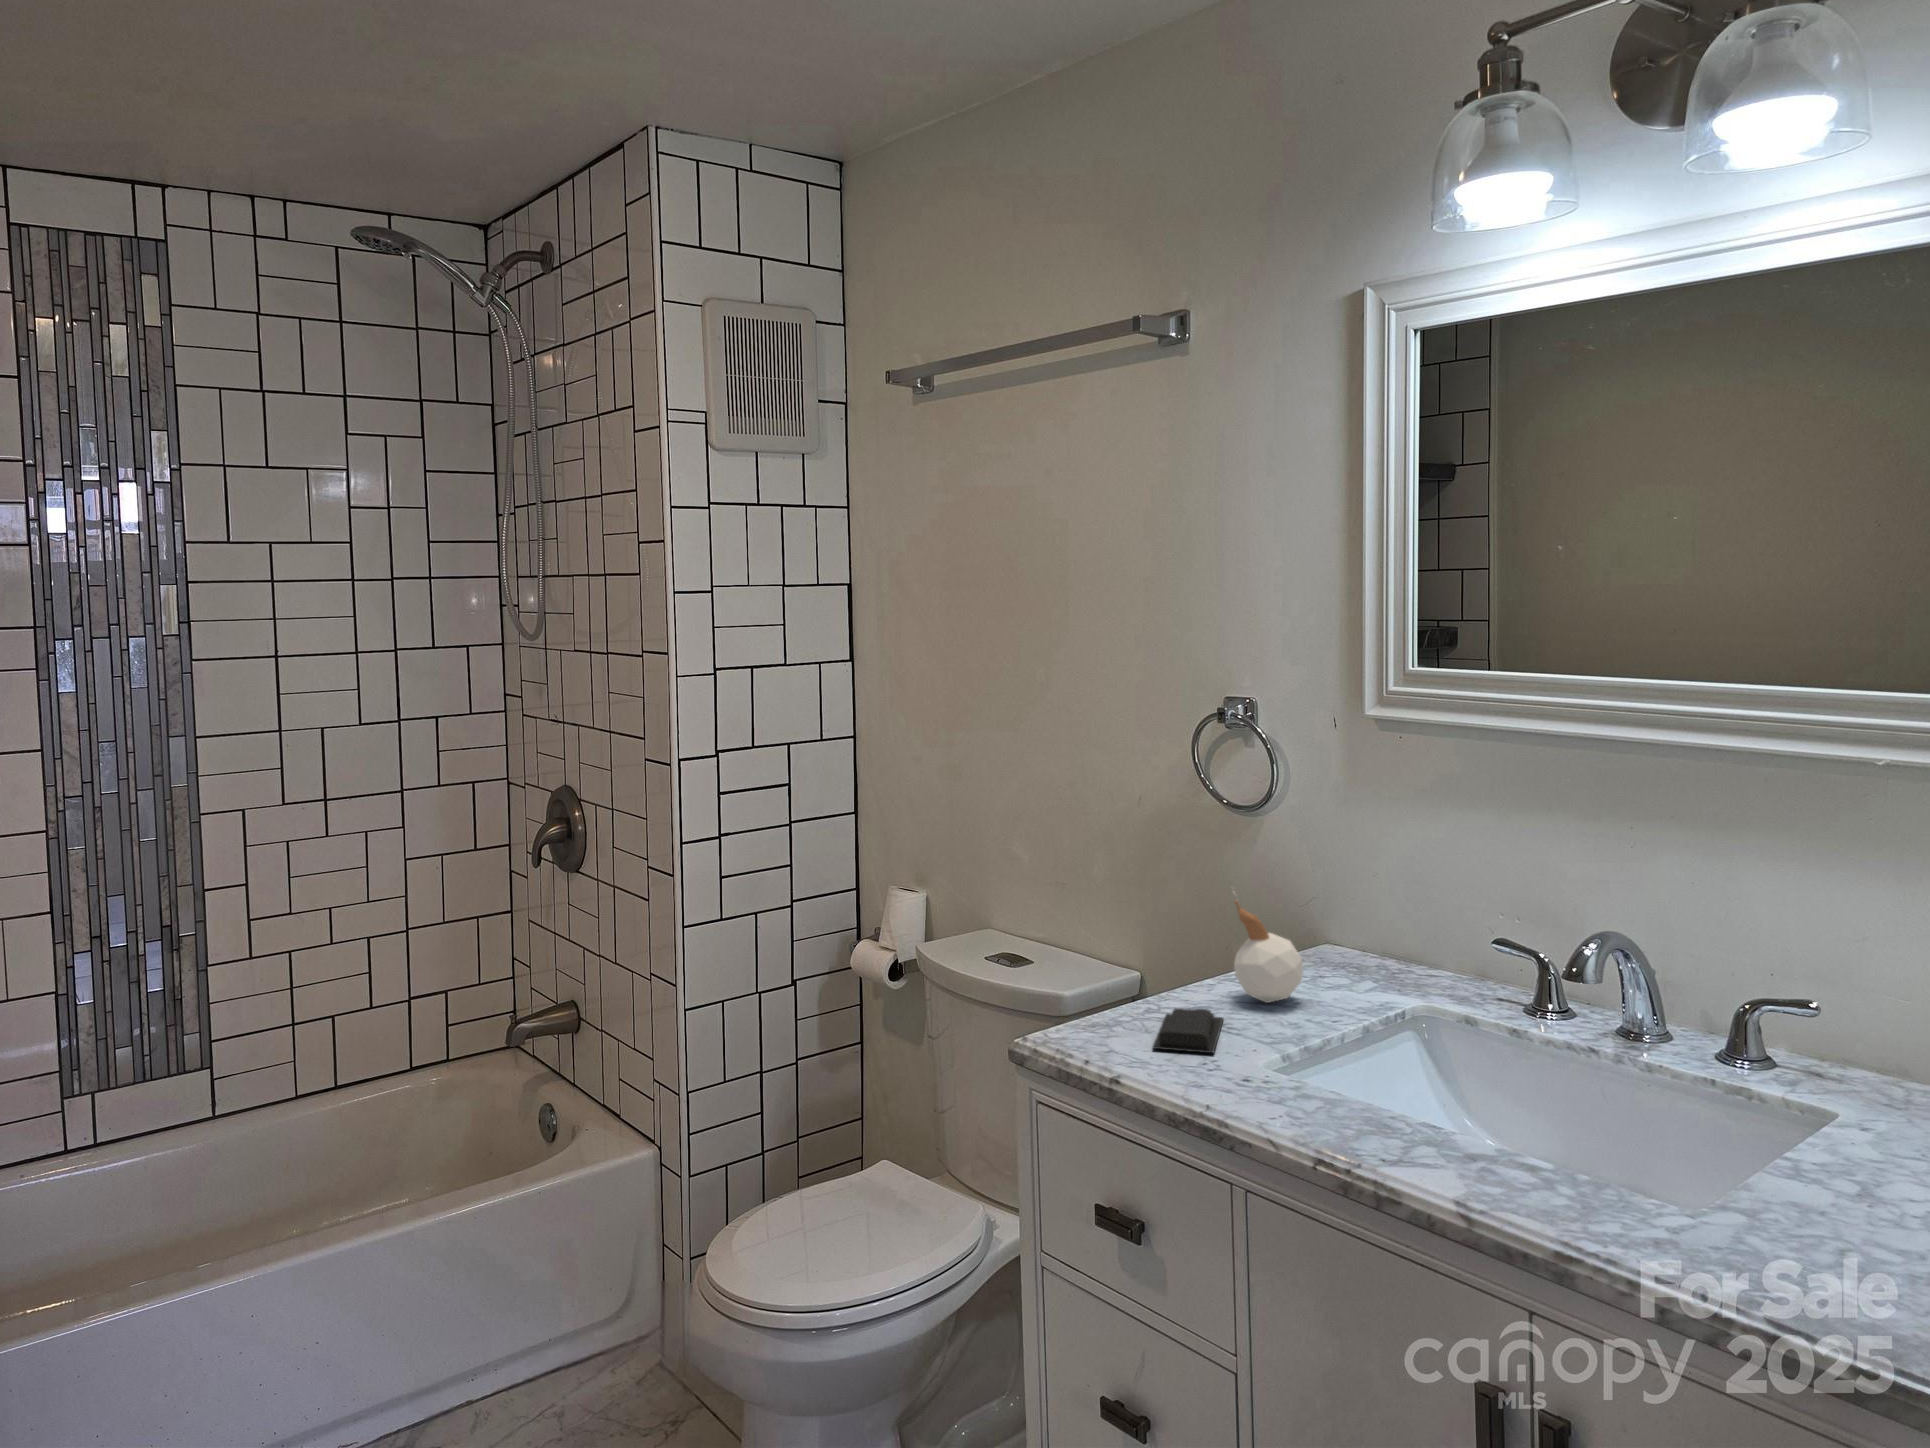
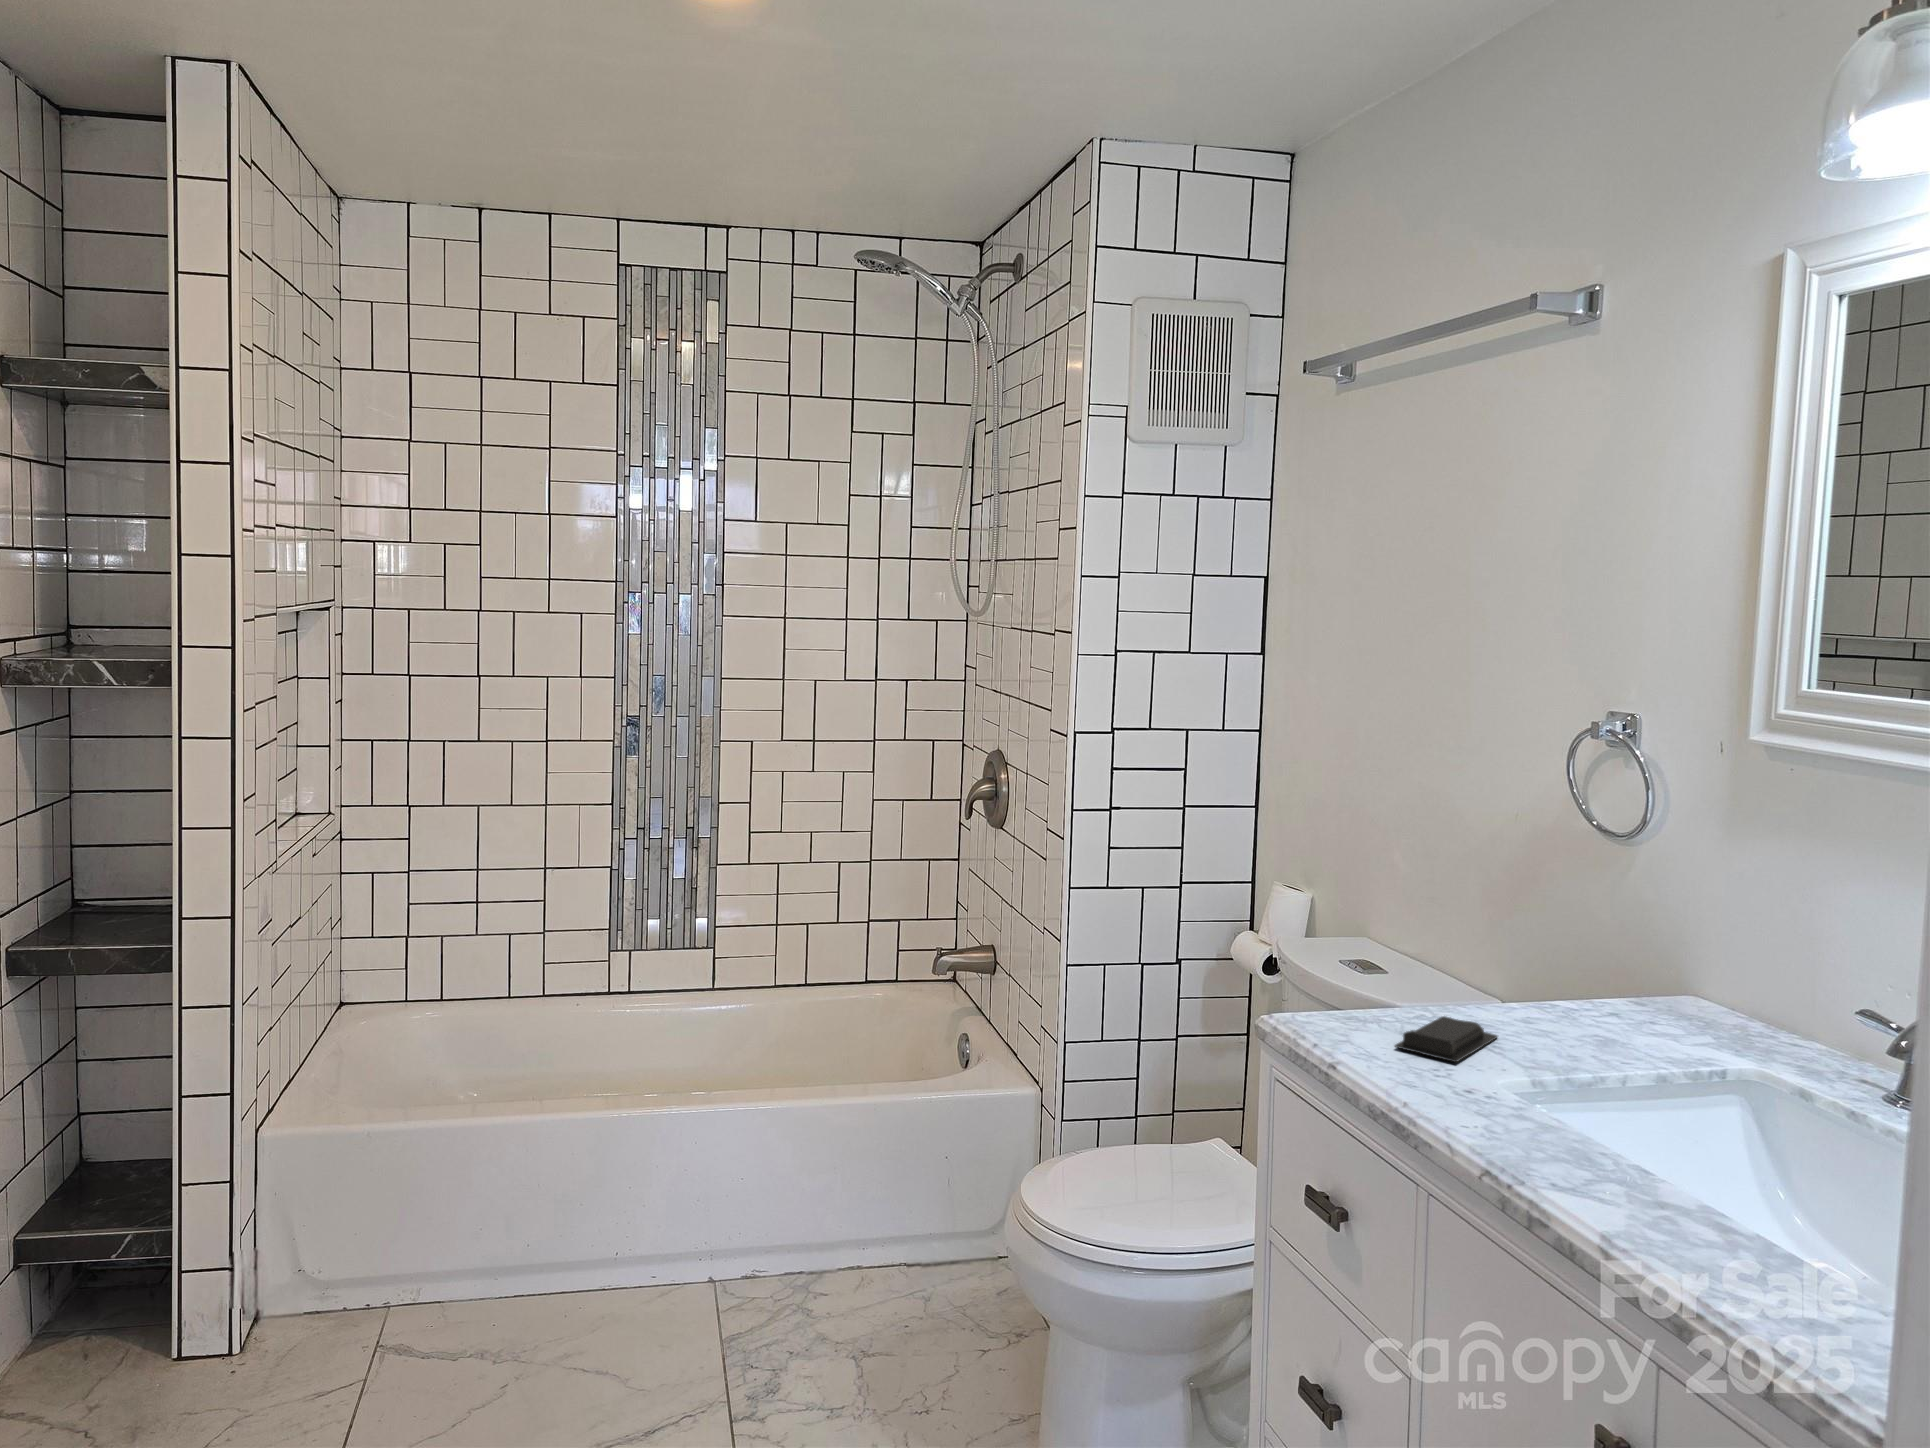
candle: present [1233,888,1303,1003] -> none [1529,903,1610,1032]

